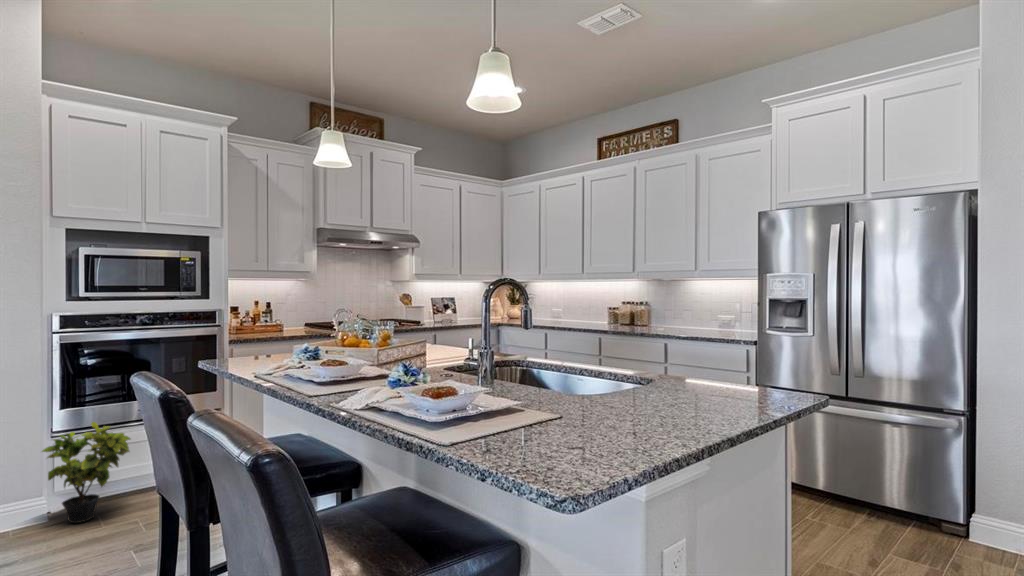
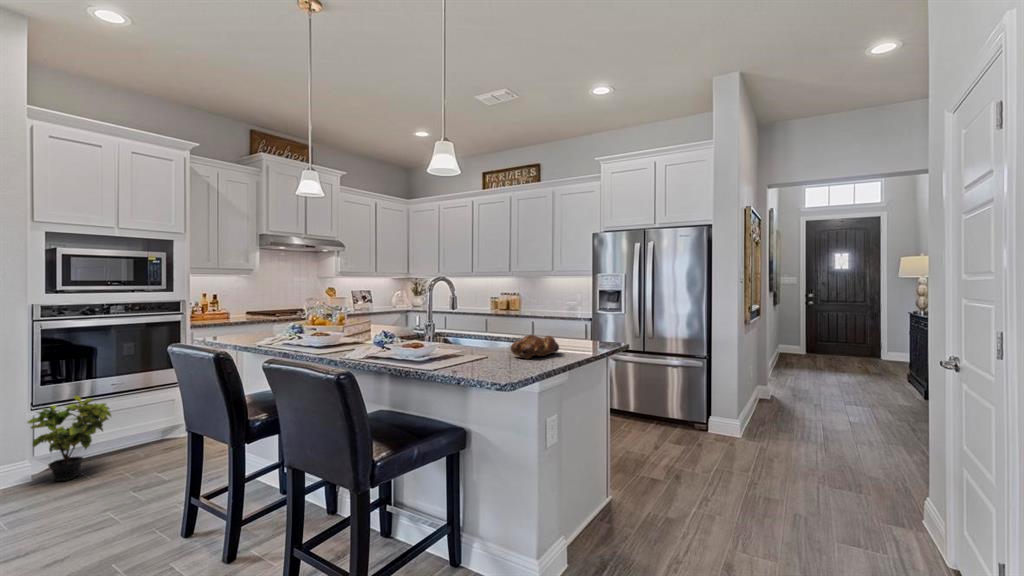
bread loaf: none [592,374,681,417] -> present [511,335,559,359]

